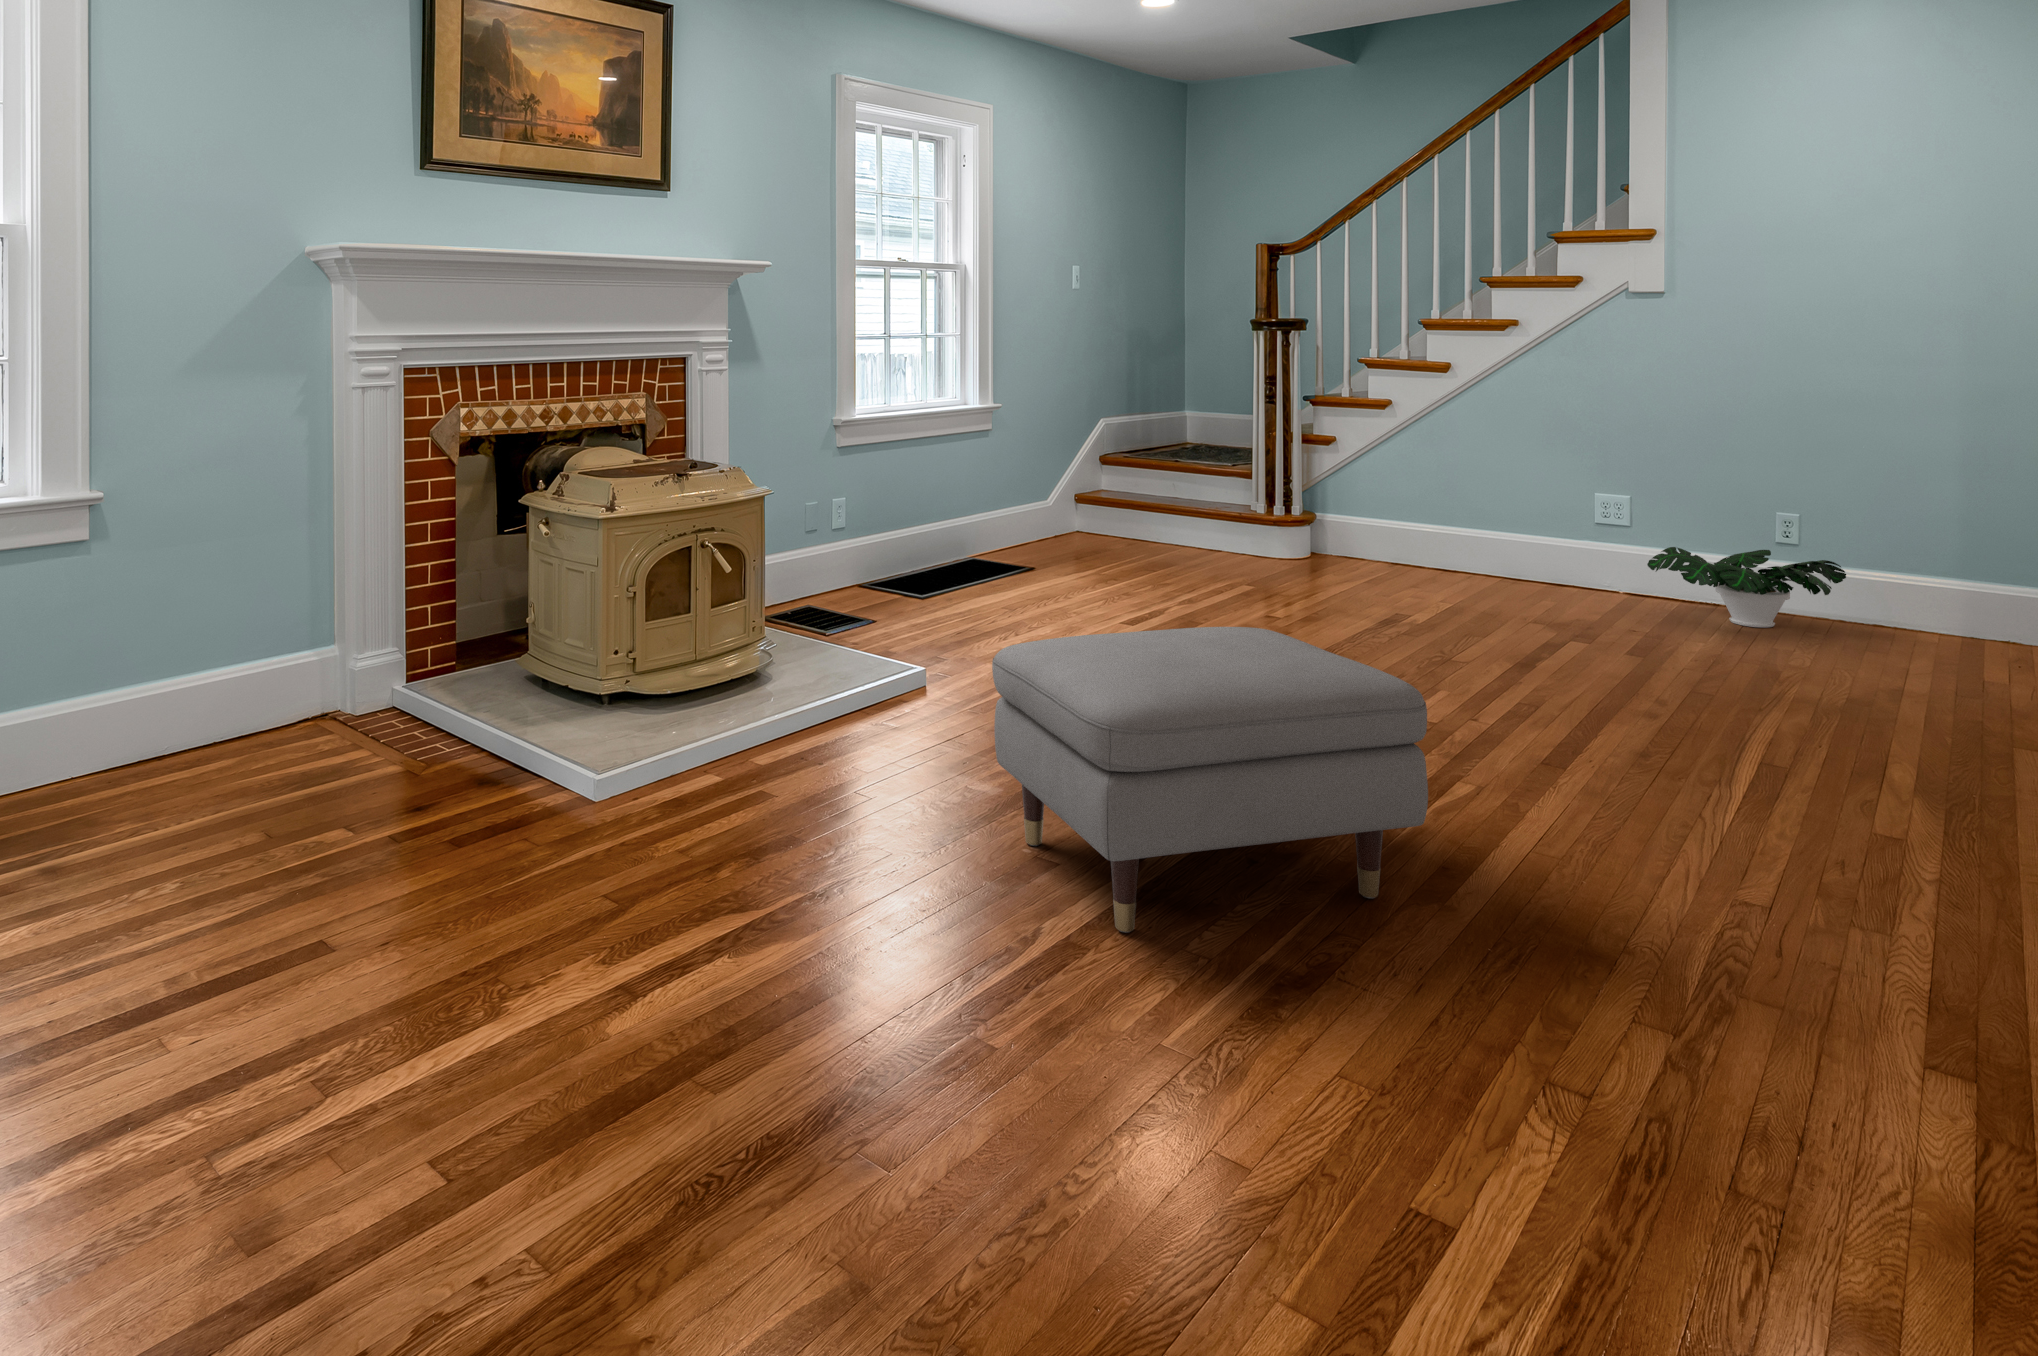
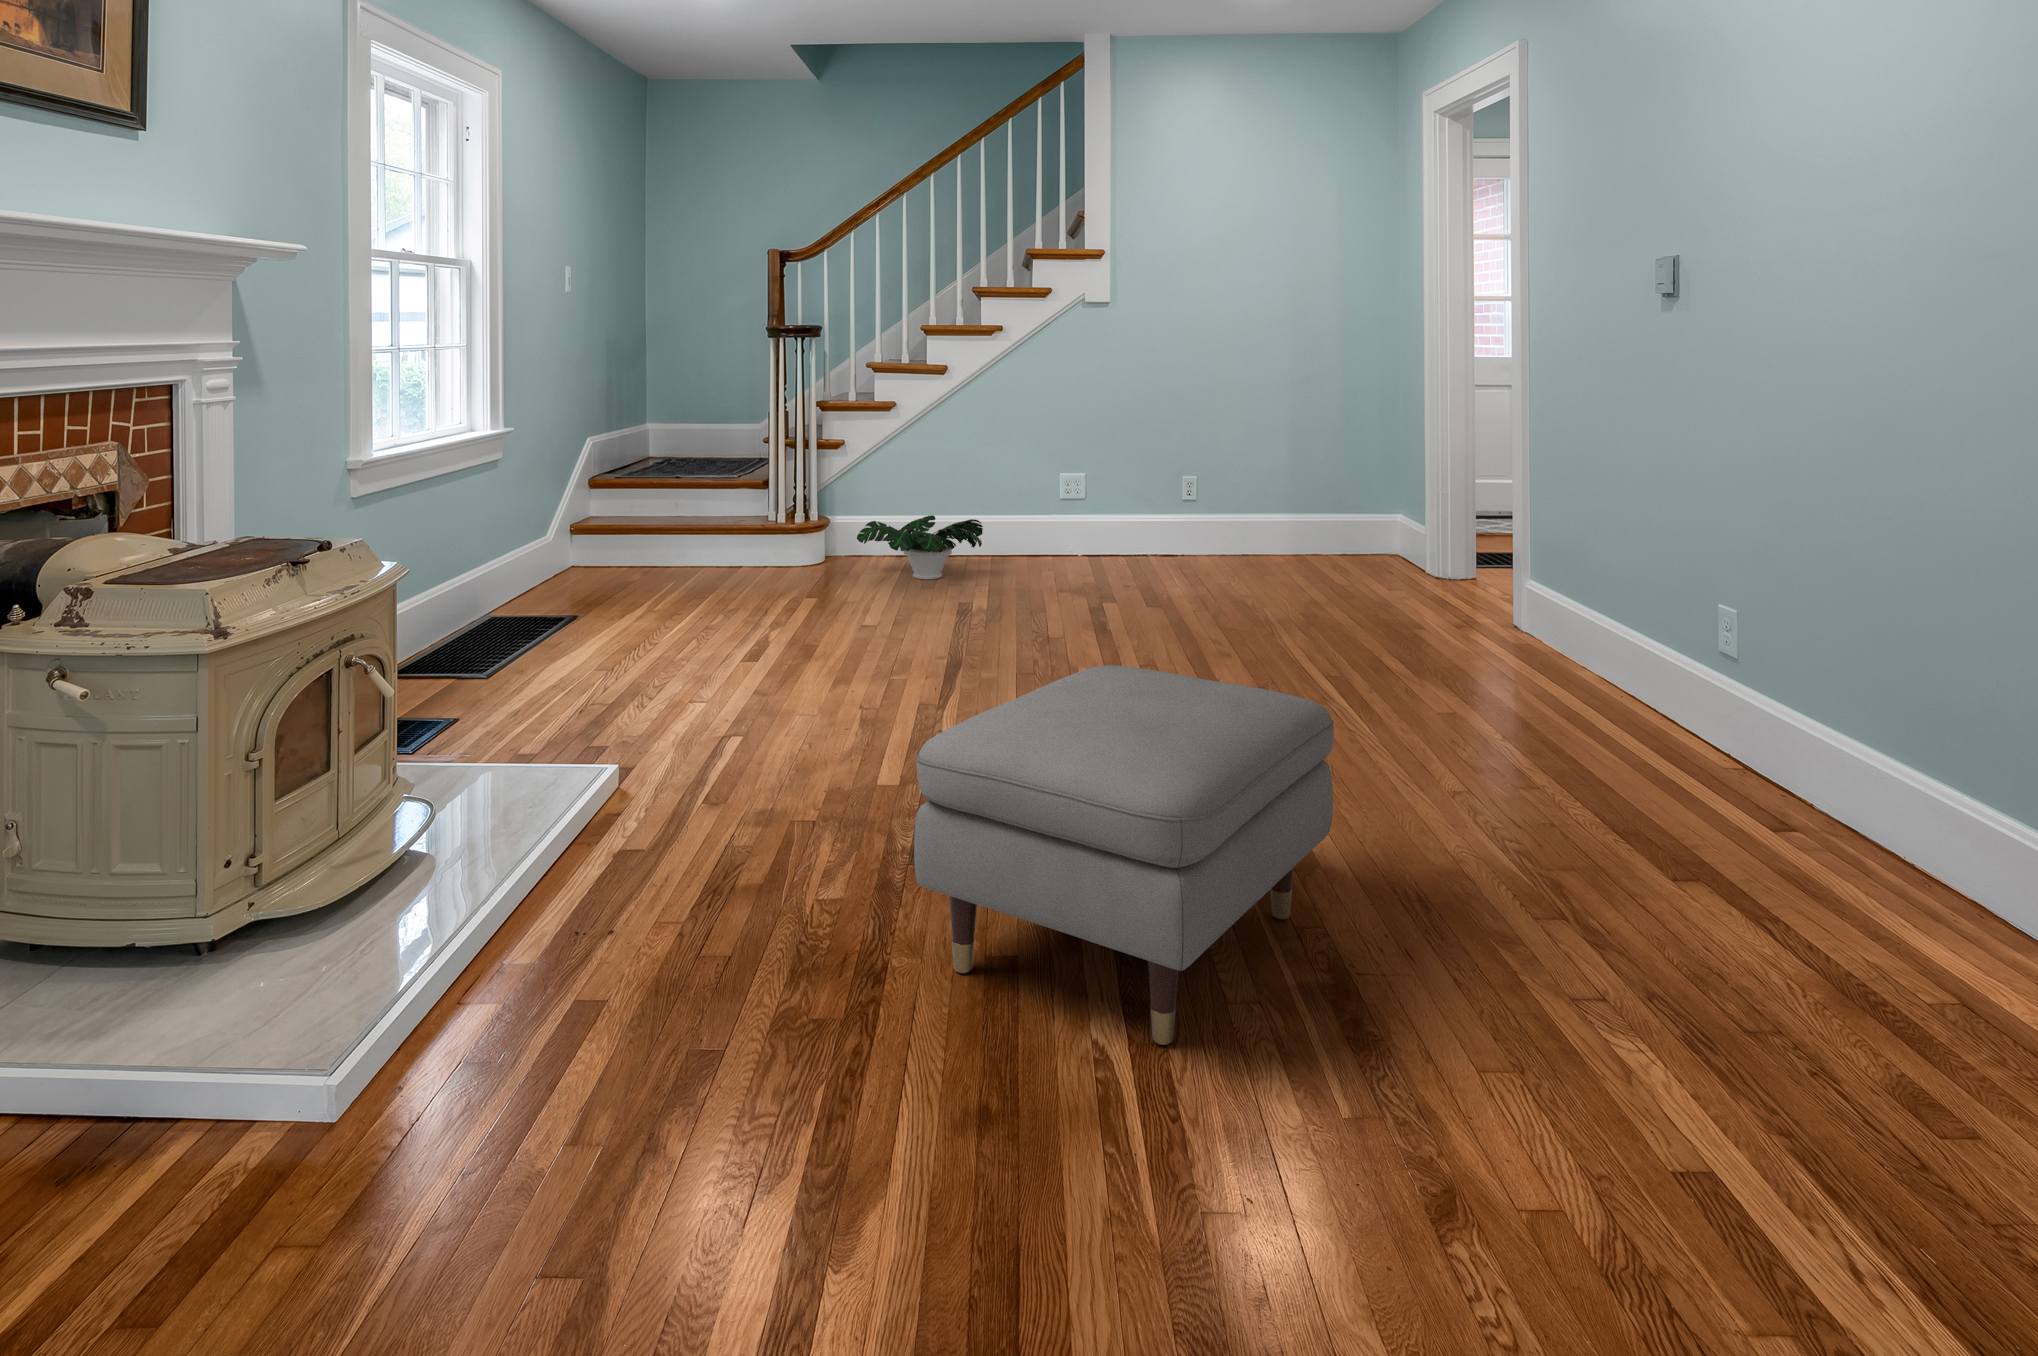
potted plant: present [1647,547,1846,628] -> present [857,515,983,579]

